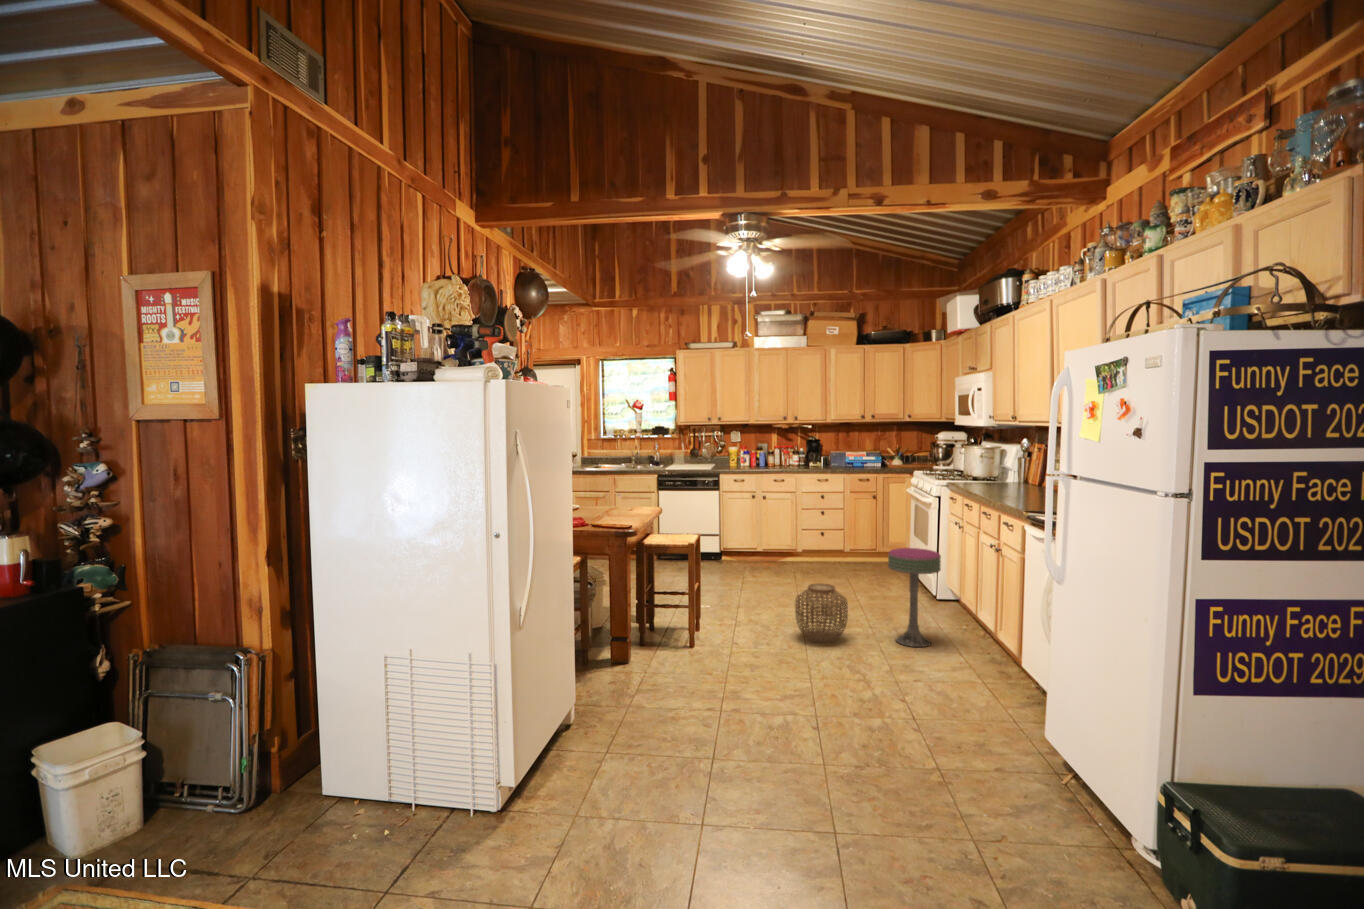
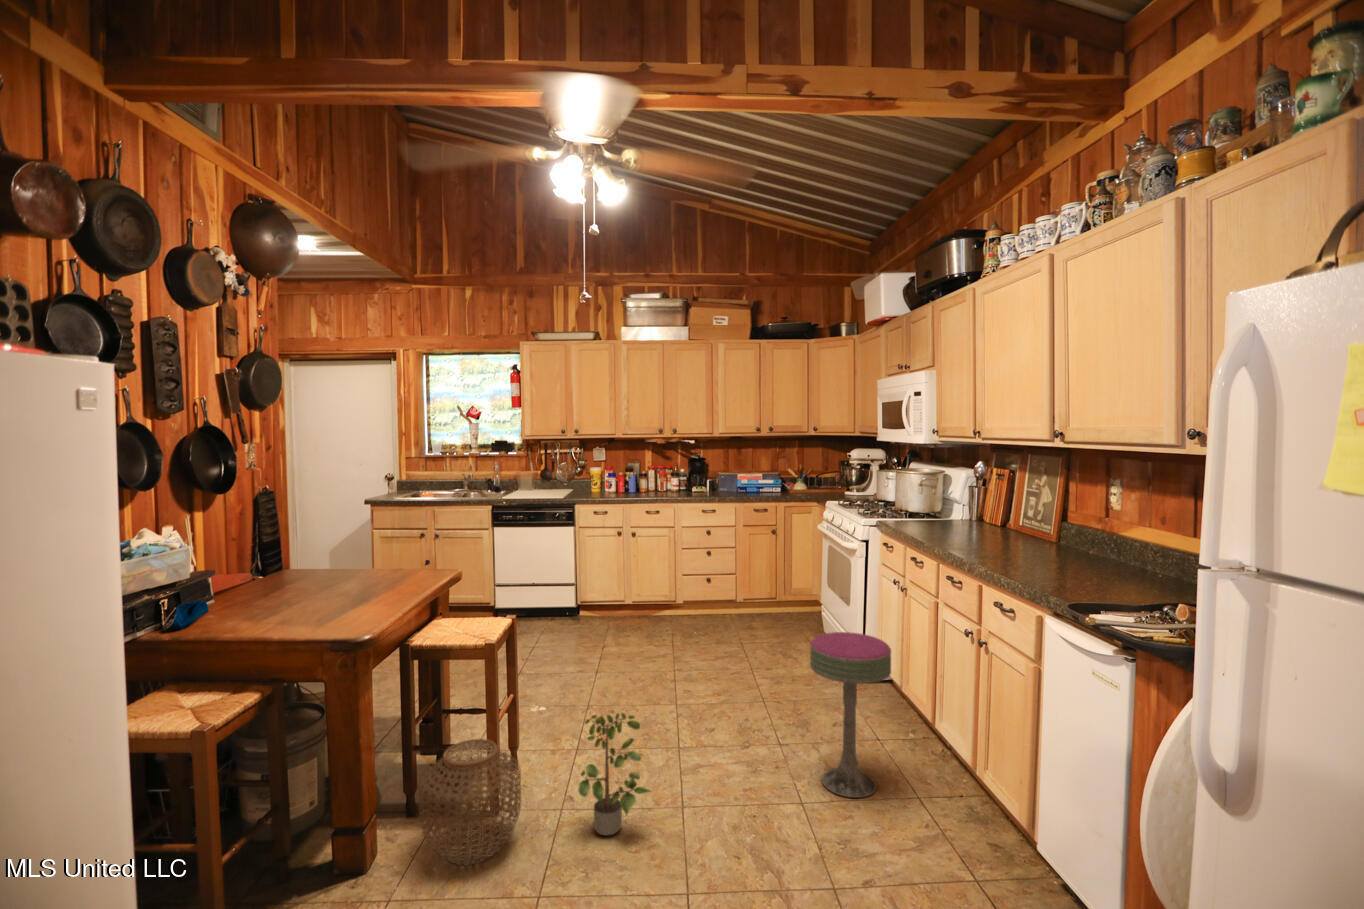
potted plant: none [746,581,790,653] -> present [578,711,651,836]
woven basket: present [795,583,848,643] -> present [419,739,521,864]

